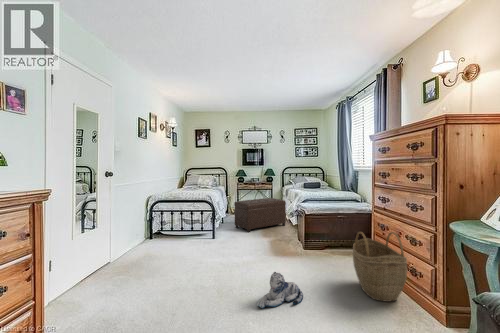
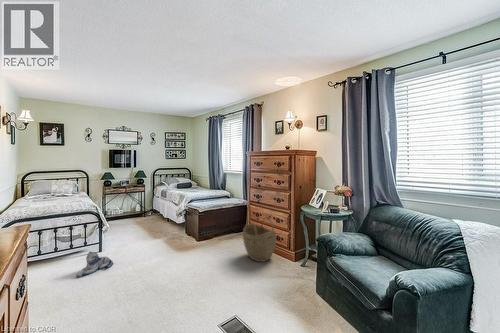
ottoman: present [234,198,286,233] -> none [114,201,167,238]
plush toy: present [257,272,303,308] -> present [76,252,113,277]

